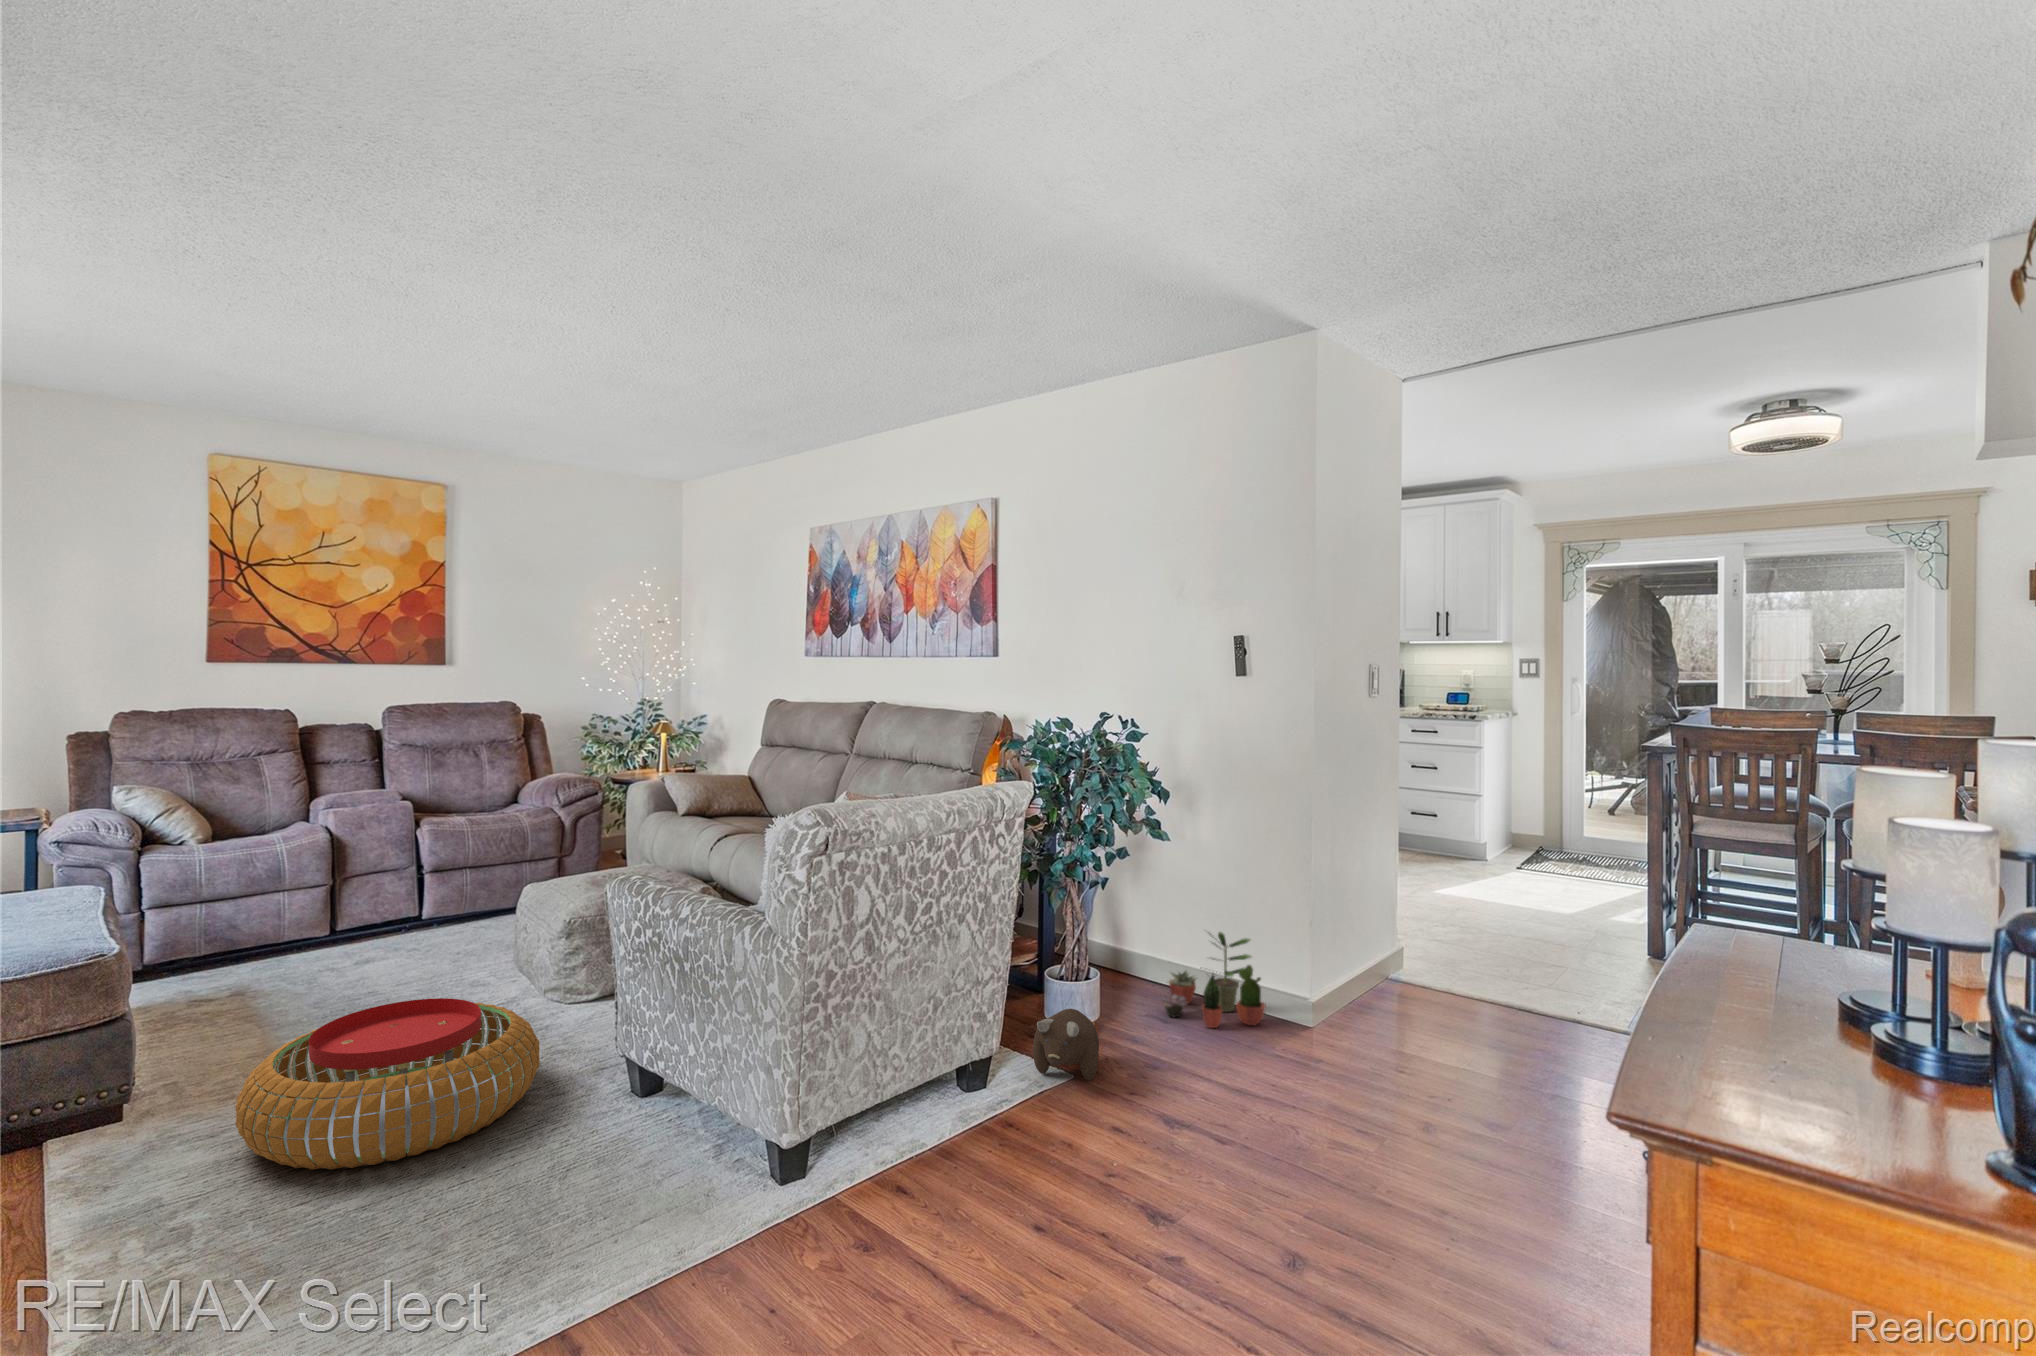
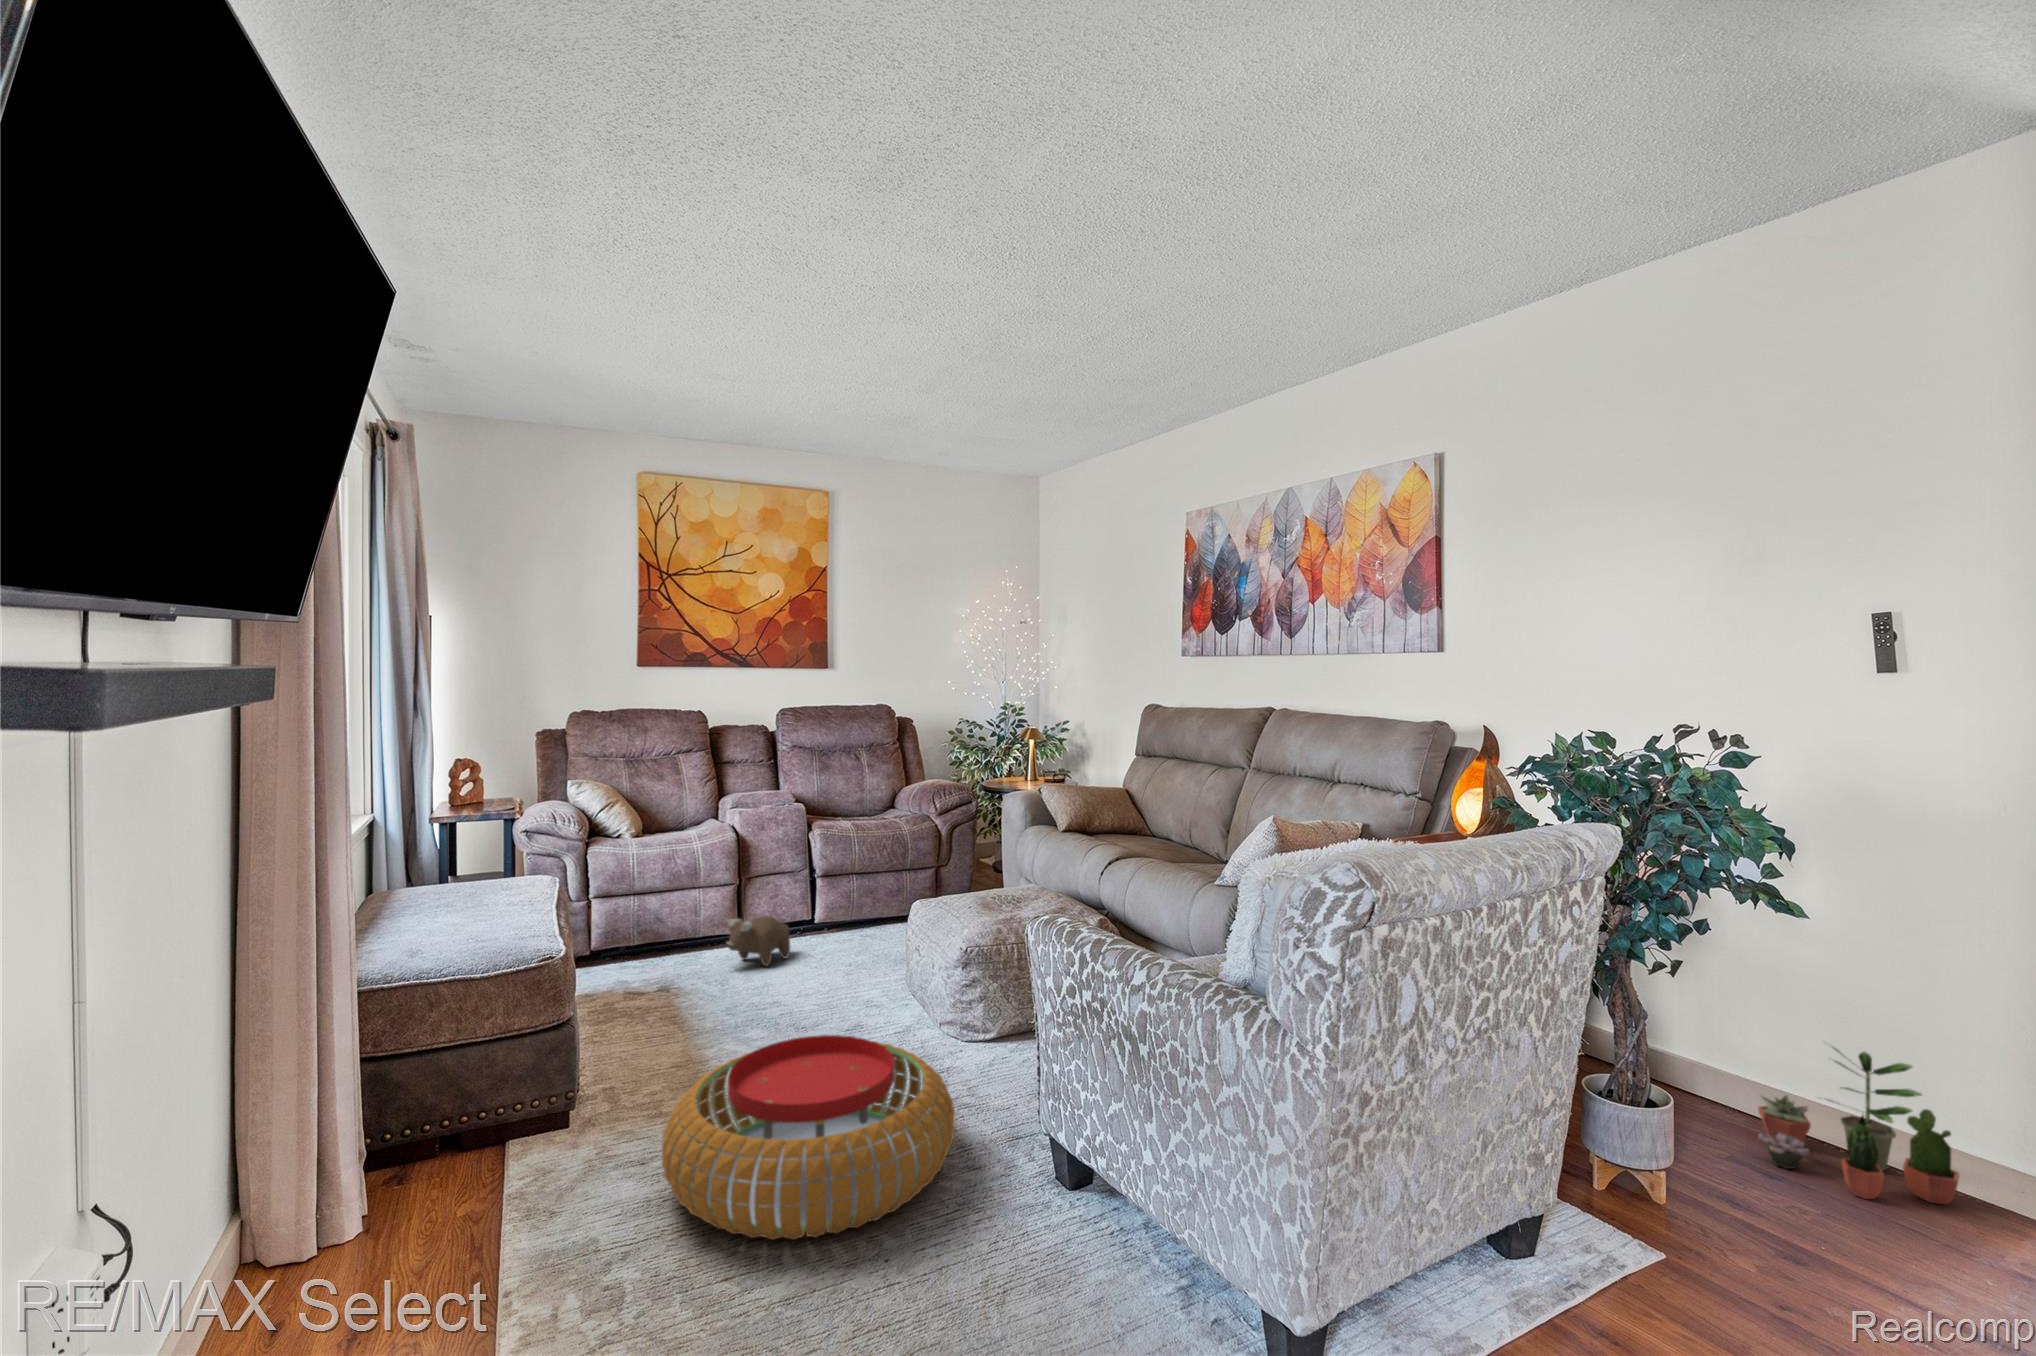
plush toy: present [1033,1009,1099,1080] -> present [725,916,790,966]

